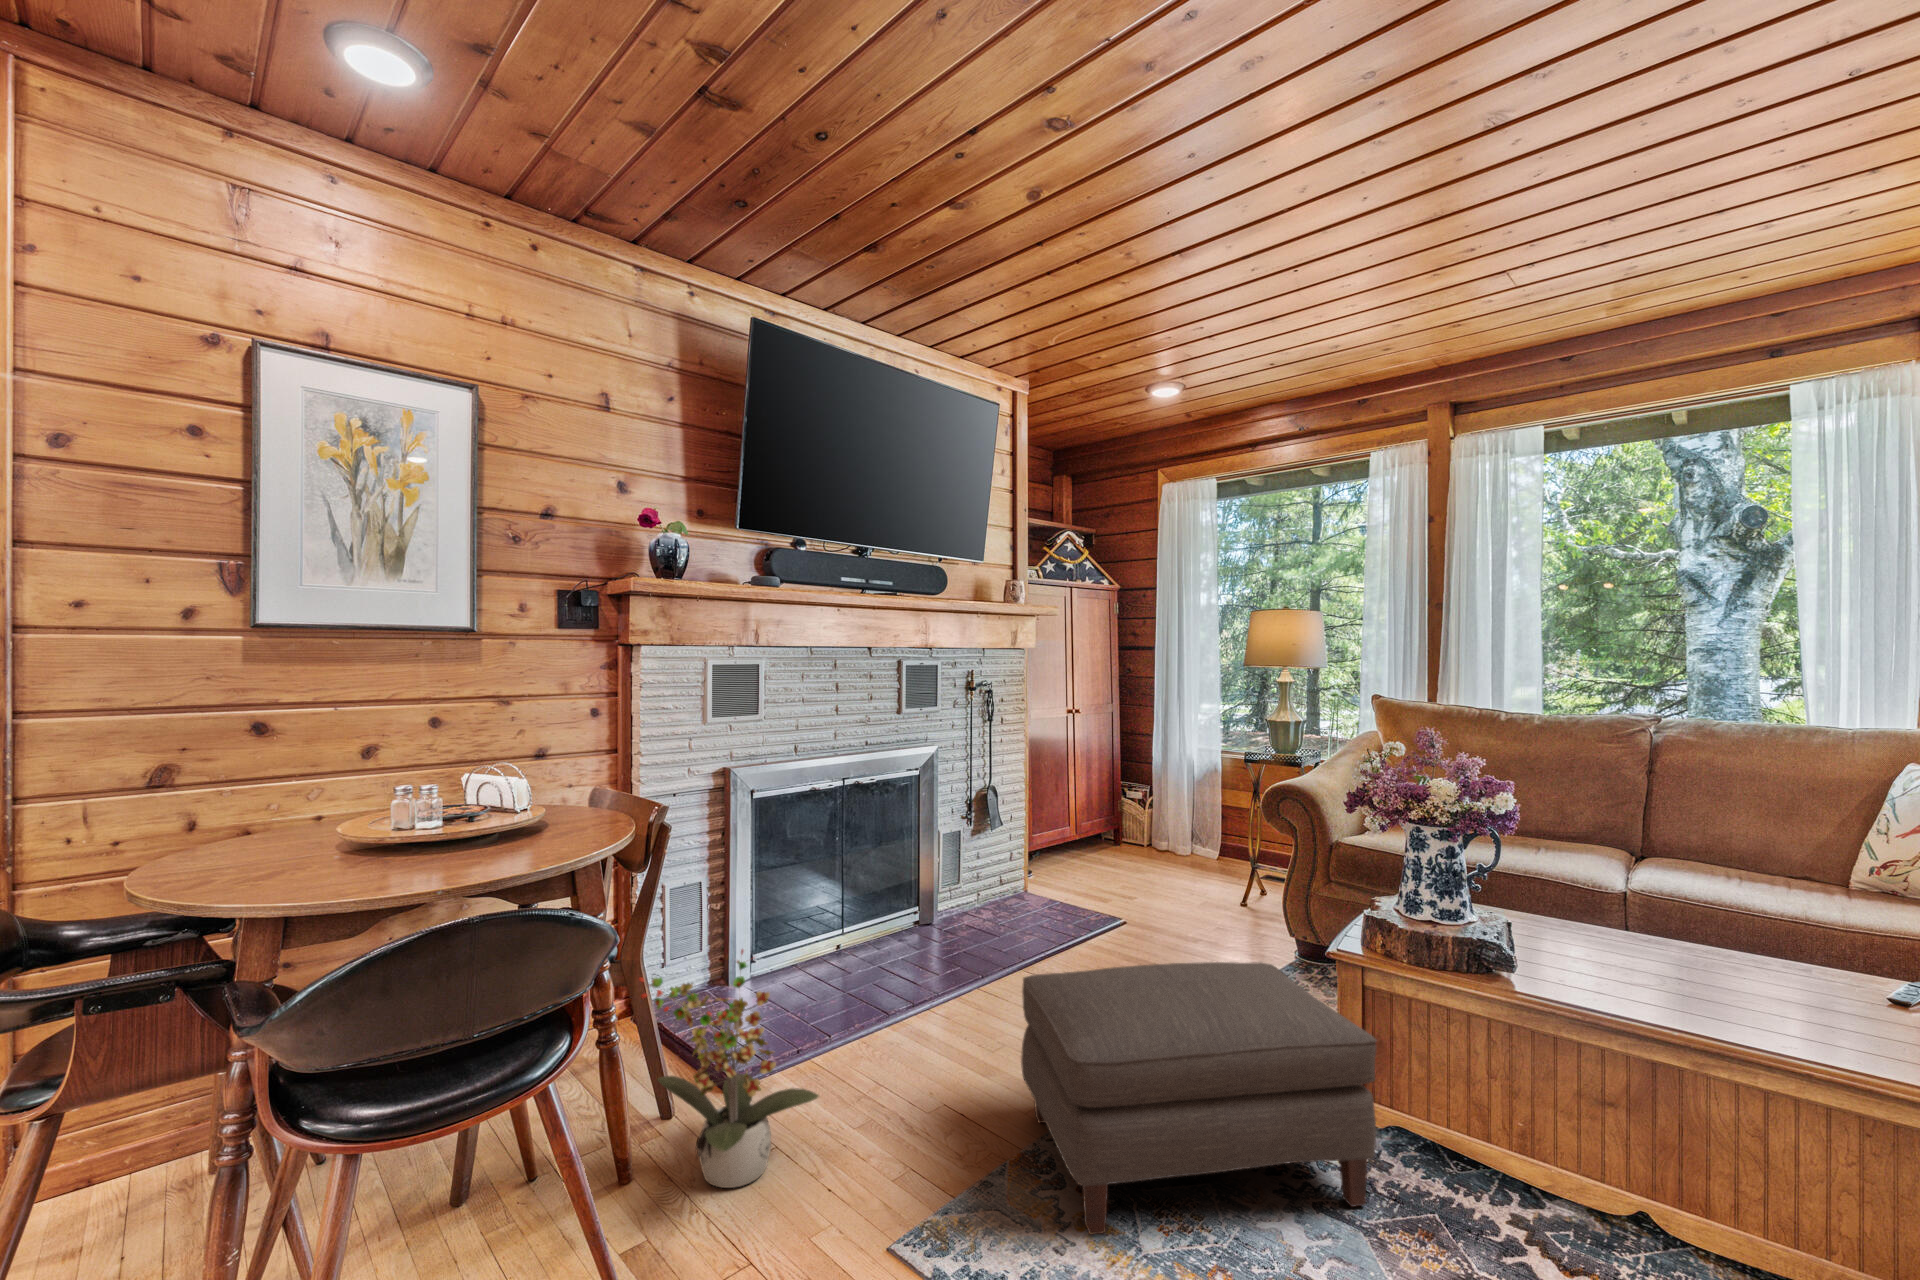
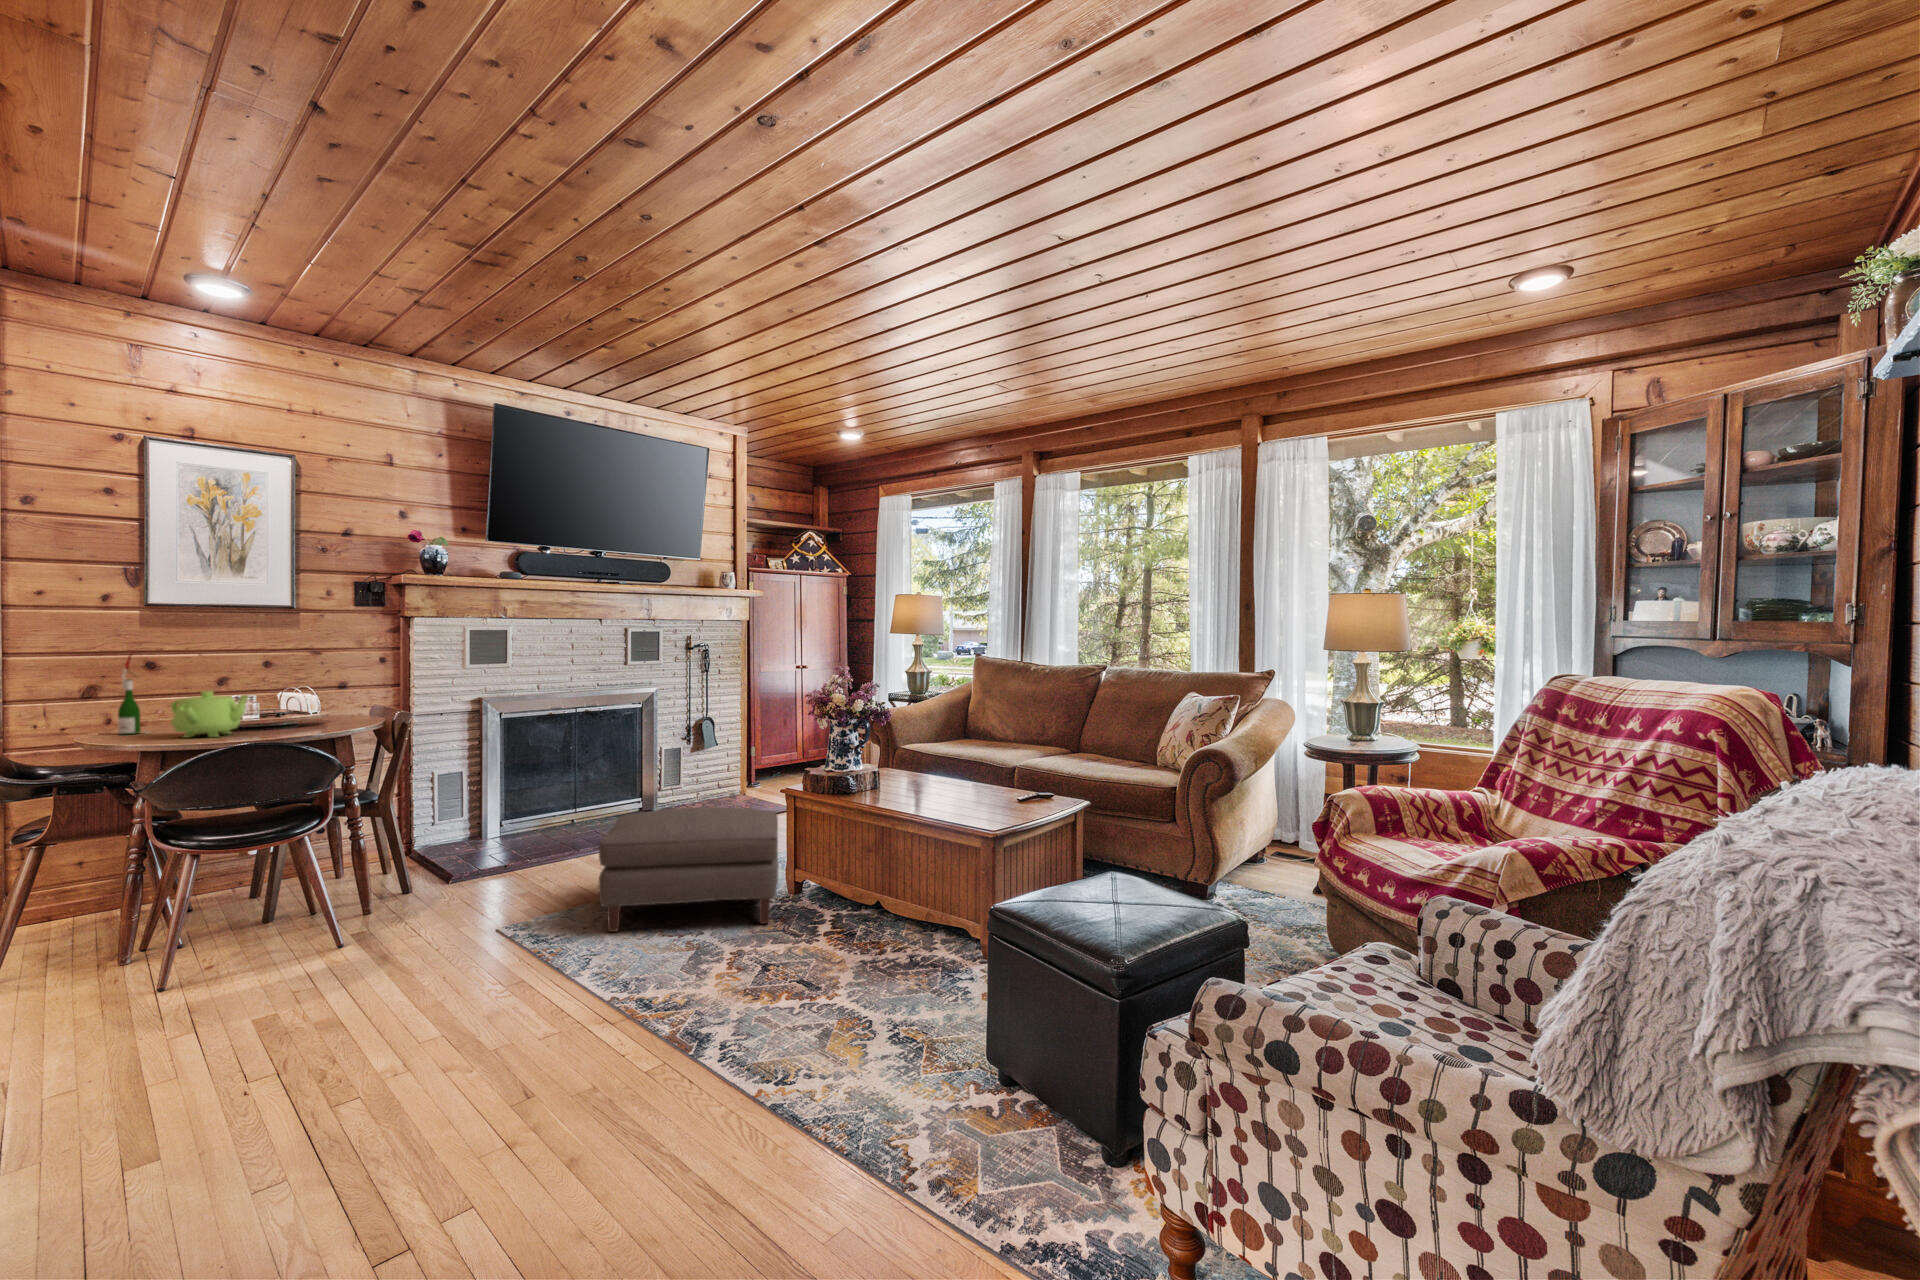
wine bottle: none [202,705,259,864] -> present [118,652,141,735]
teapot: none [299,779,447,873] -> present [171,691,250,738]
potted plant: present [639,950,819,1188] -> none [379,795,487,918]

